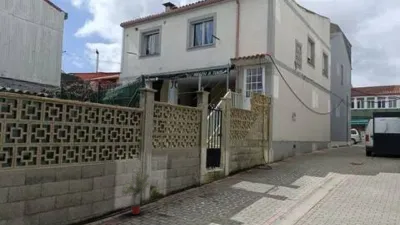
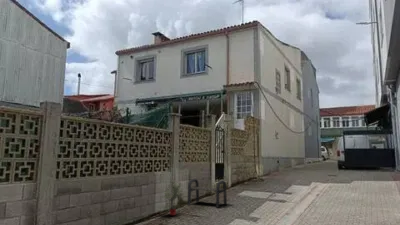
bench: none [164,167,212,204] -> present [188,179,227,208]

